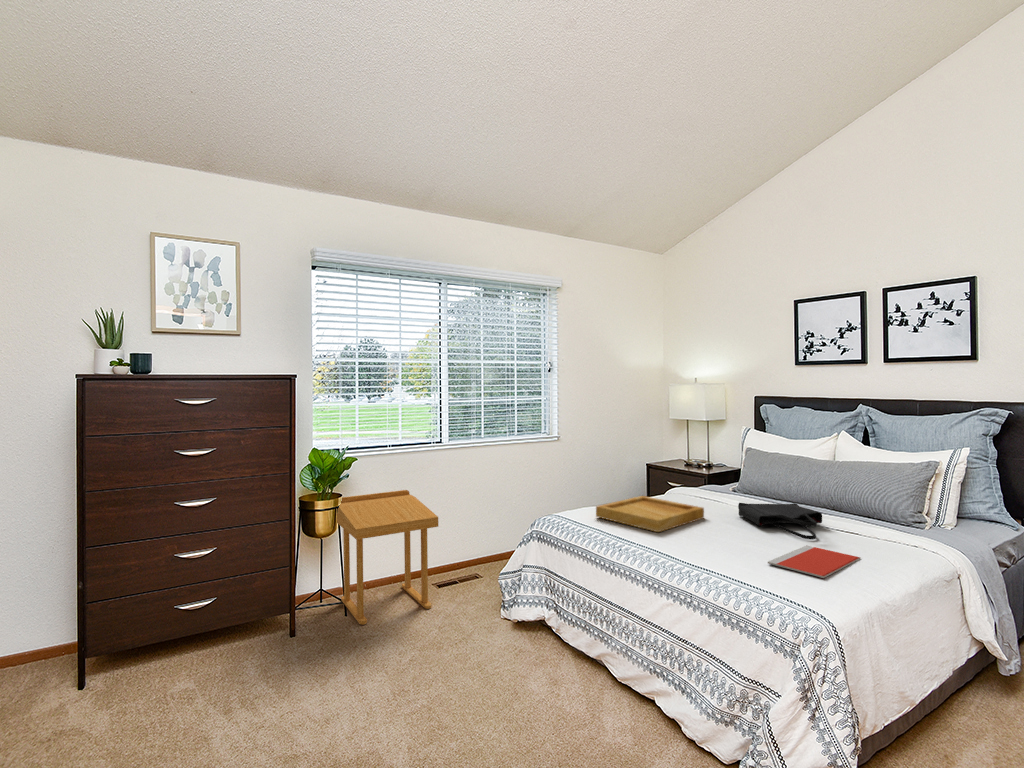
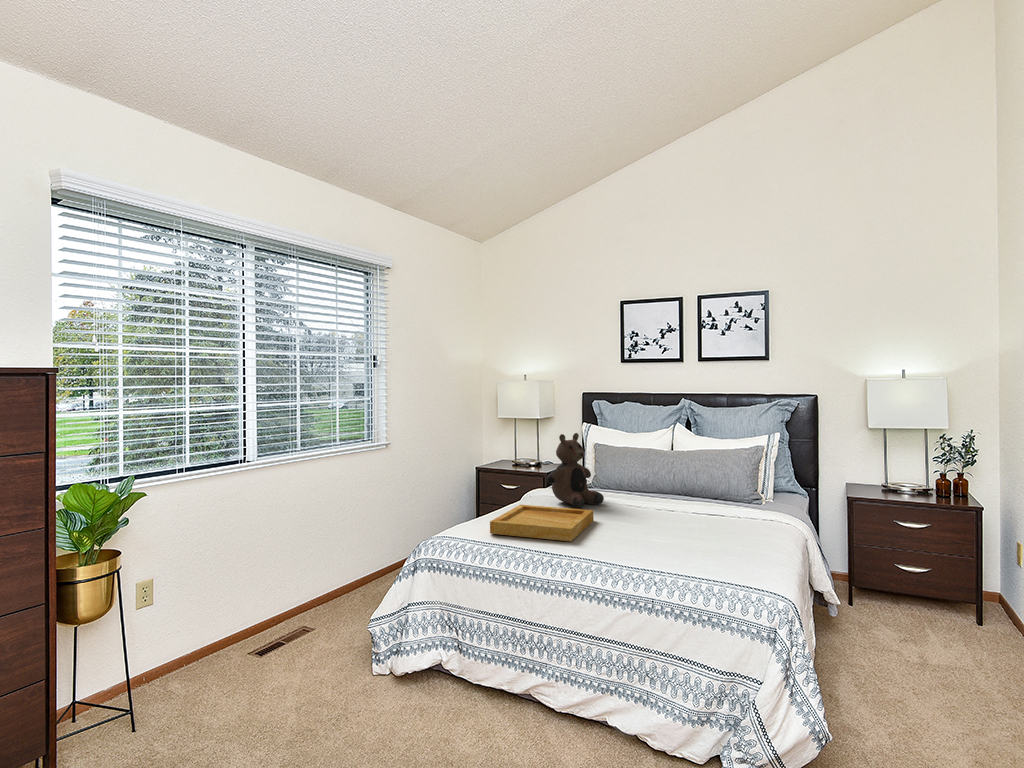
teddy bear: none [676,433,734,505] -> present [547,433,604,508]
side table: present [337,490,438,625] -> none [107,530,285,731]
tote bag: present [738,503,822,539] -> none [621,497,707,529]
notebook: present [768,545,860,578] -> none [700,535,757,563]

